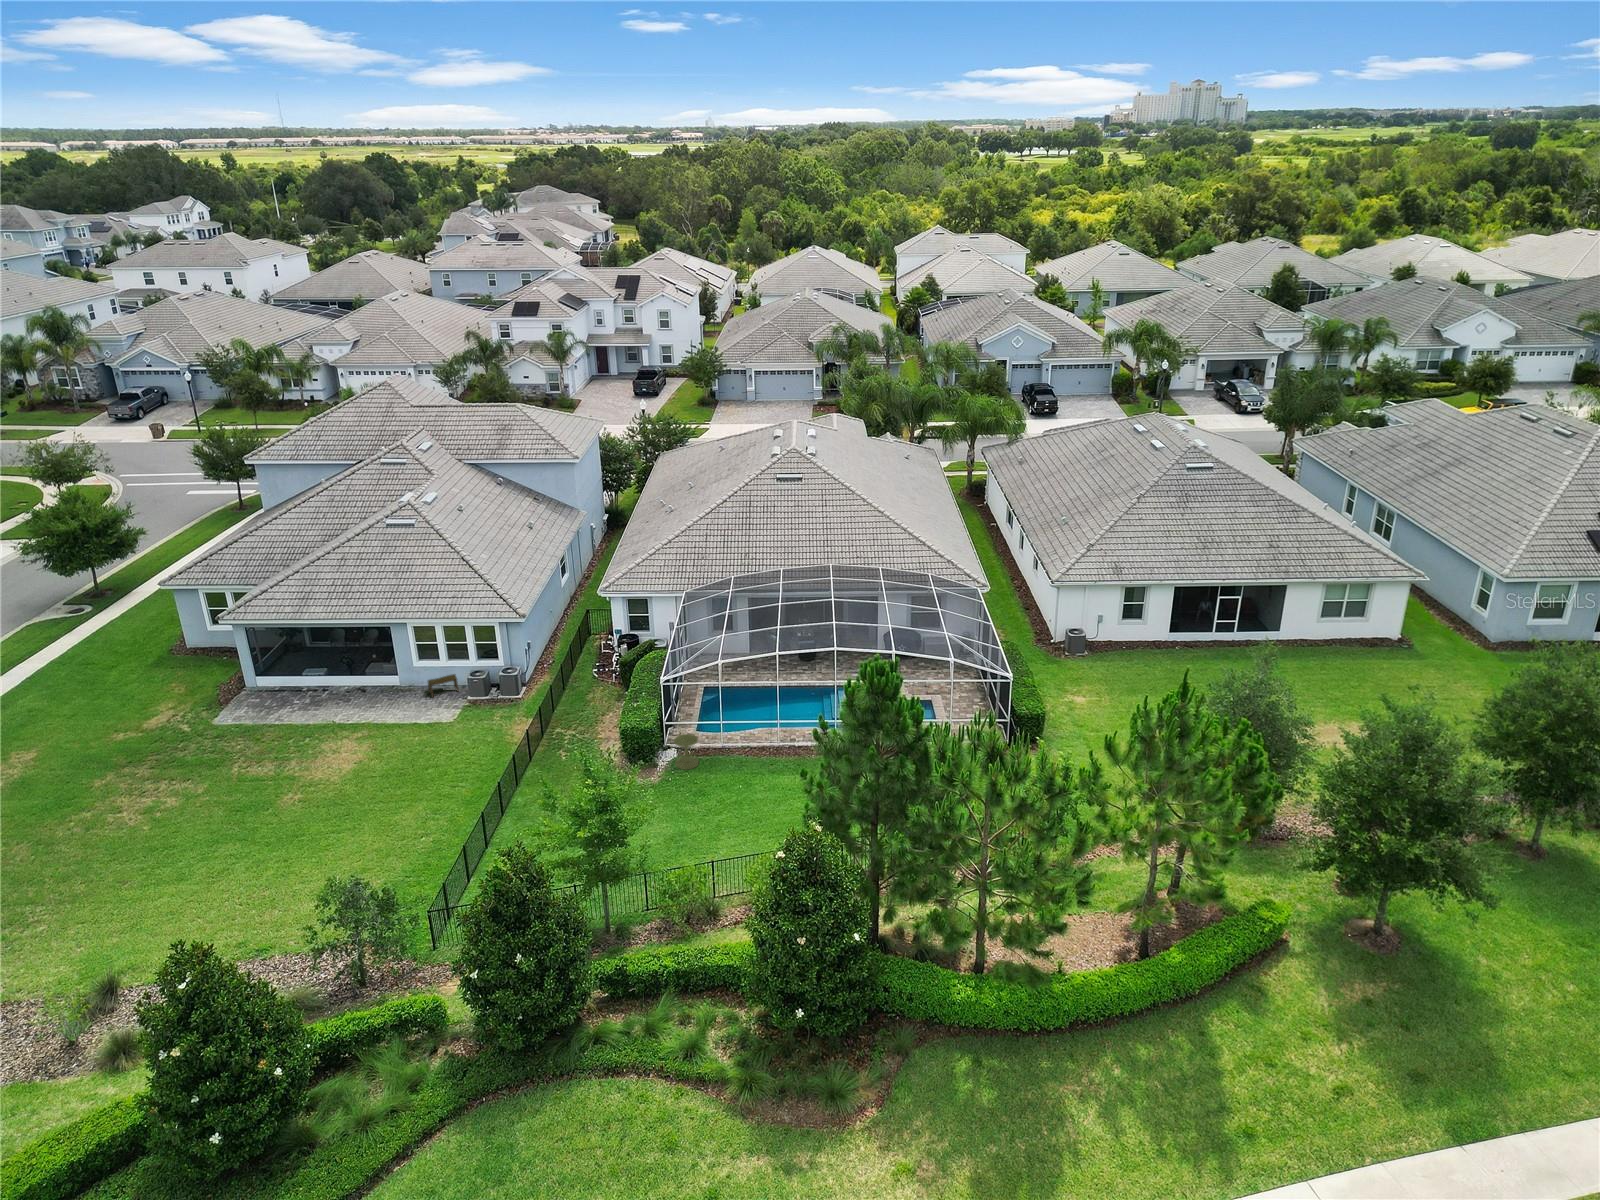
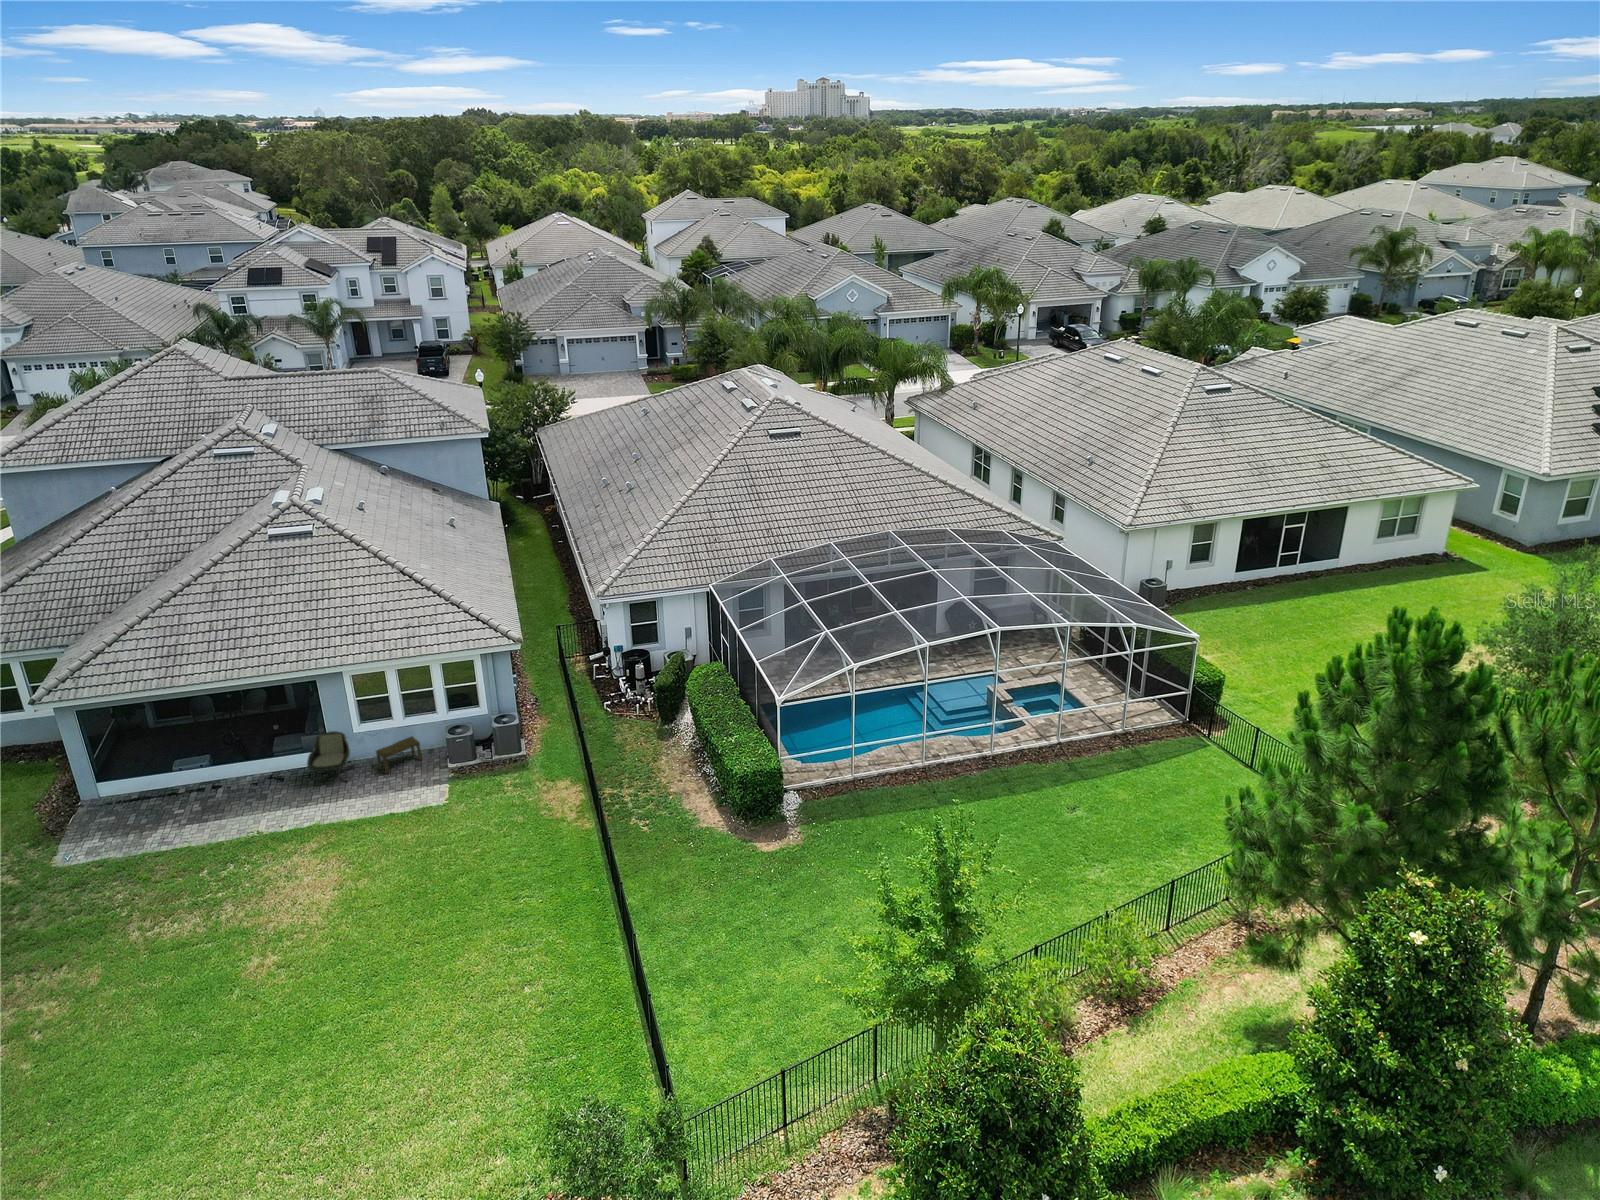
lounge chair: none [380,663,415,699] -> present [307,731,350,784]
pedestal table: present [674,734,699,770] -> none [784,769,817,818]

